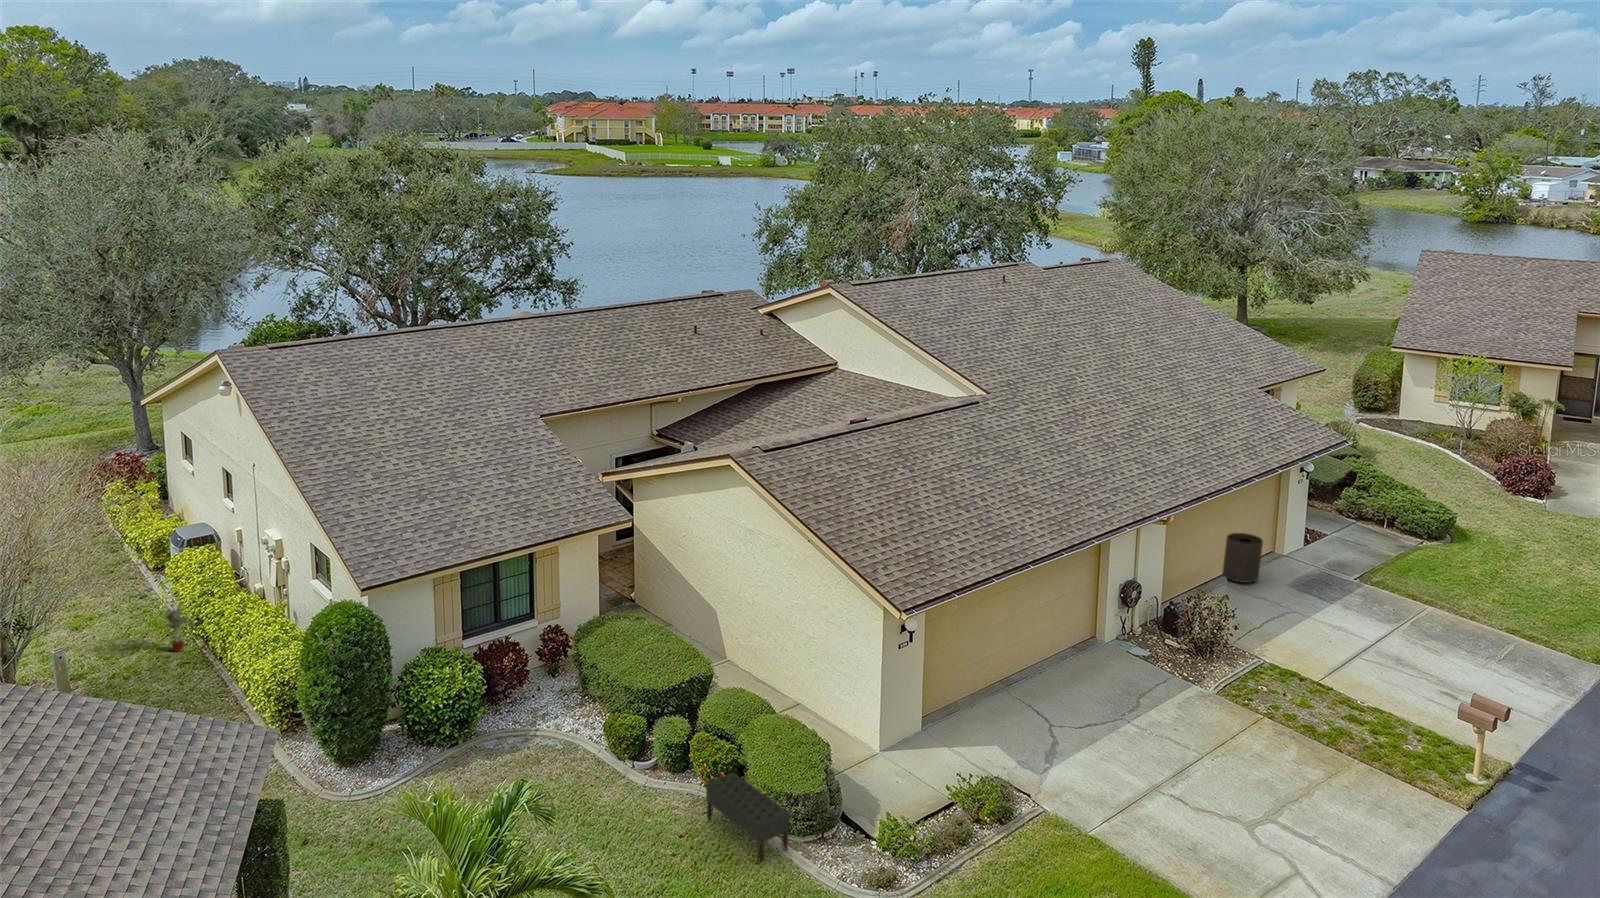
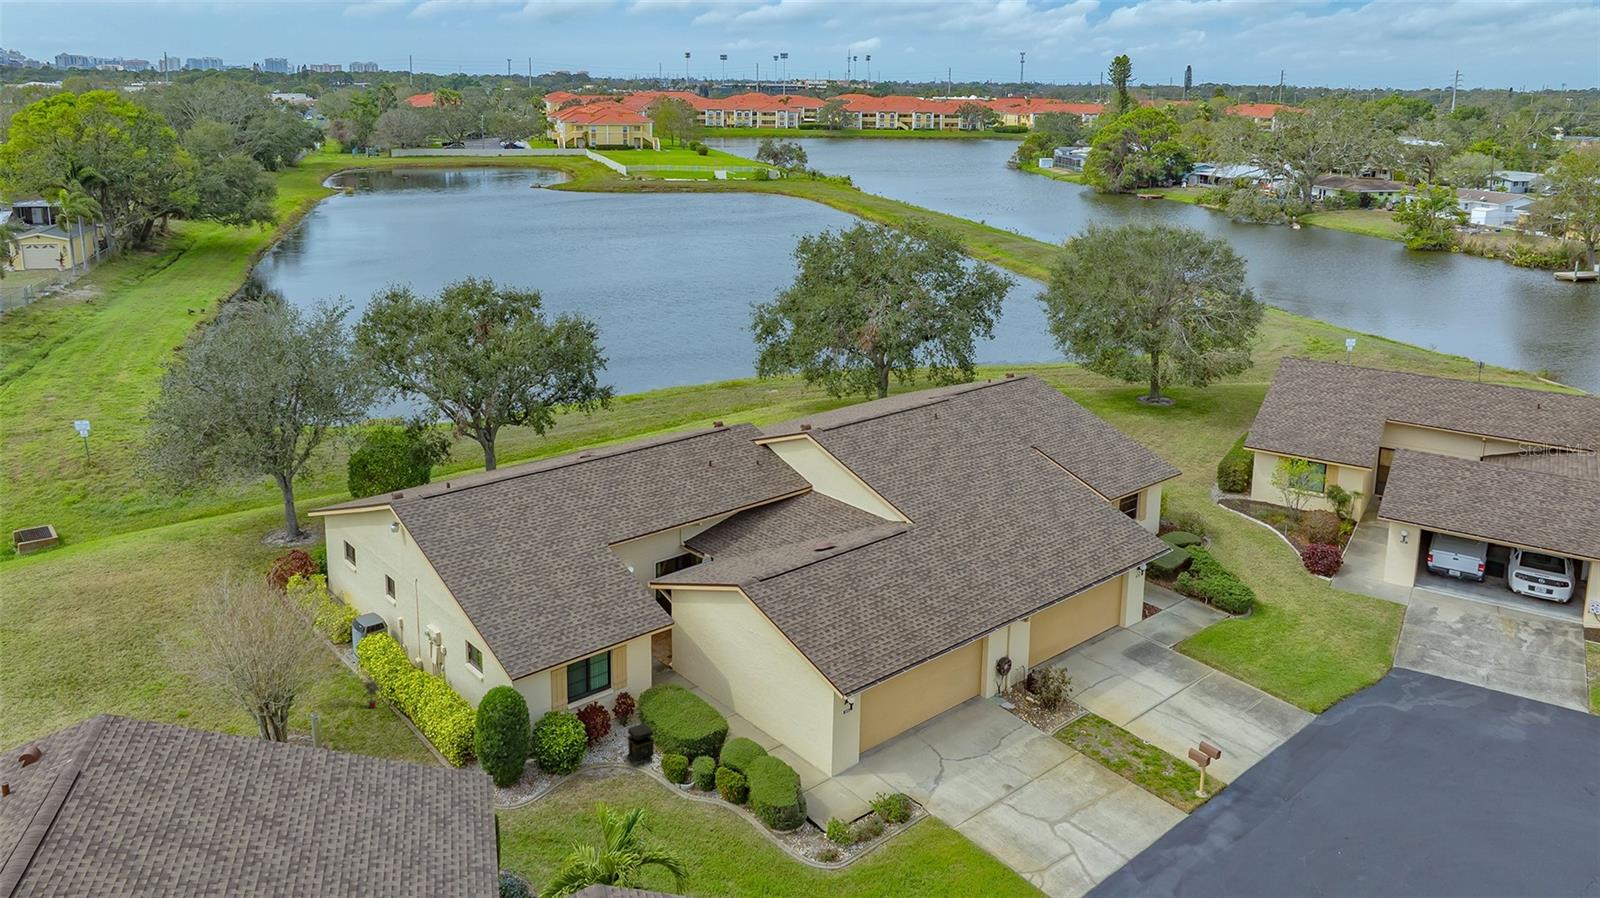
trash can: present [1222,533,1263,583] -> none [1079,616,1105,652]
toolbox: none [553,668,594,725] -> present [628,724,654,761]
bench: present [705,773,790,862] -> none [726,793,777,847]

